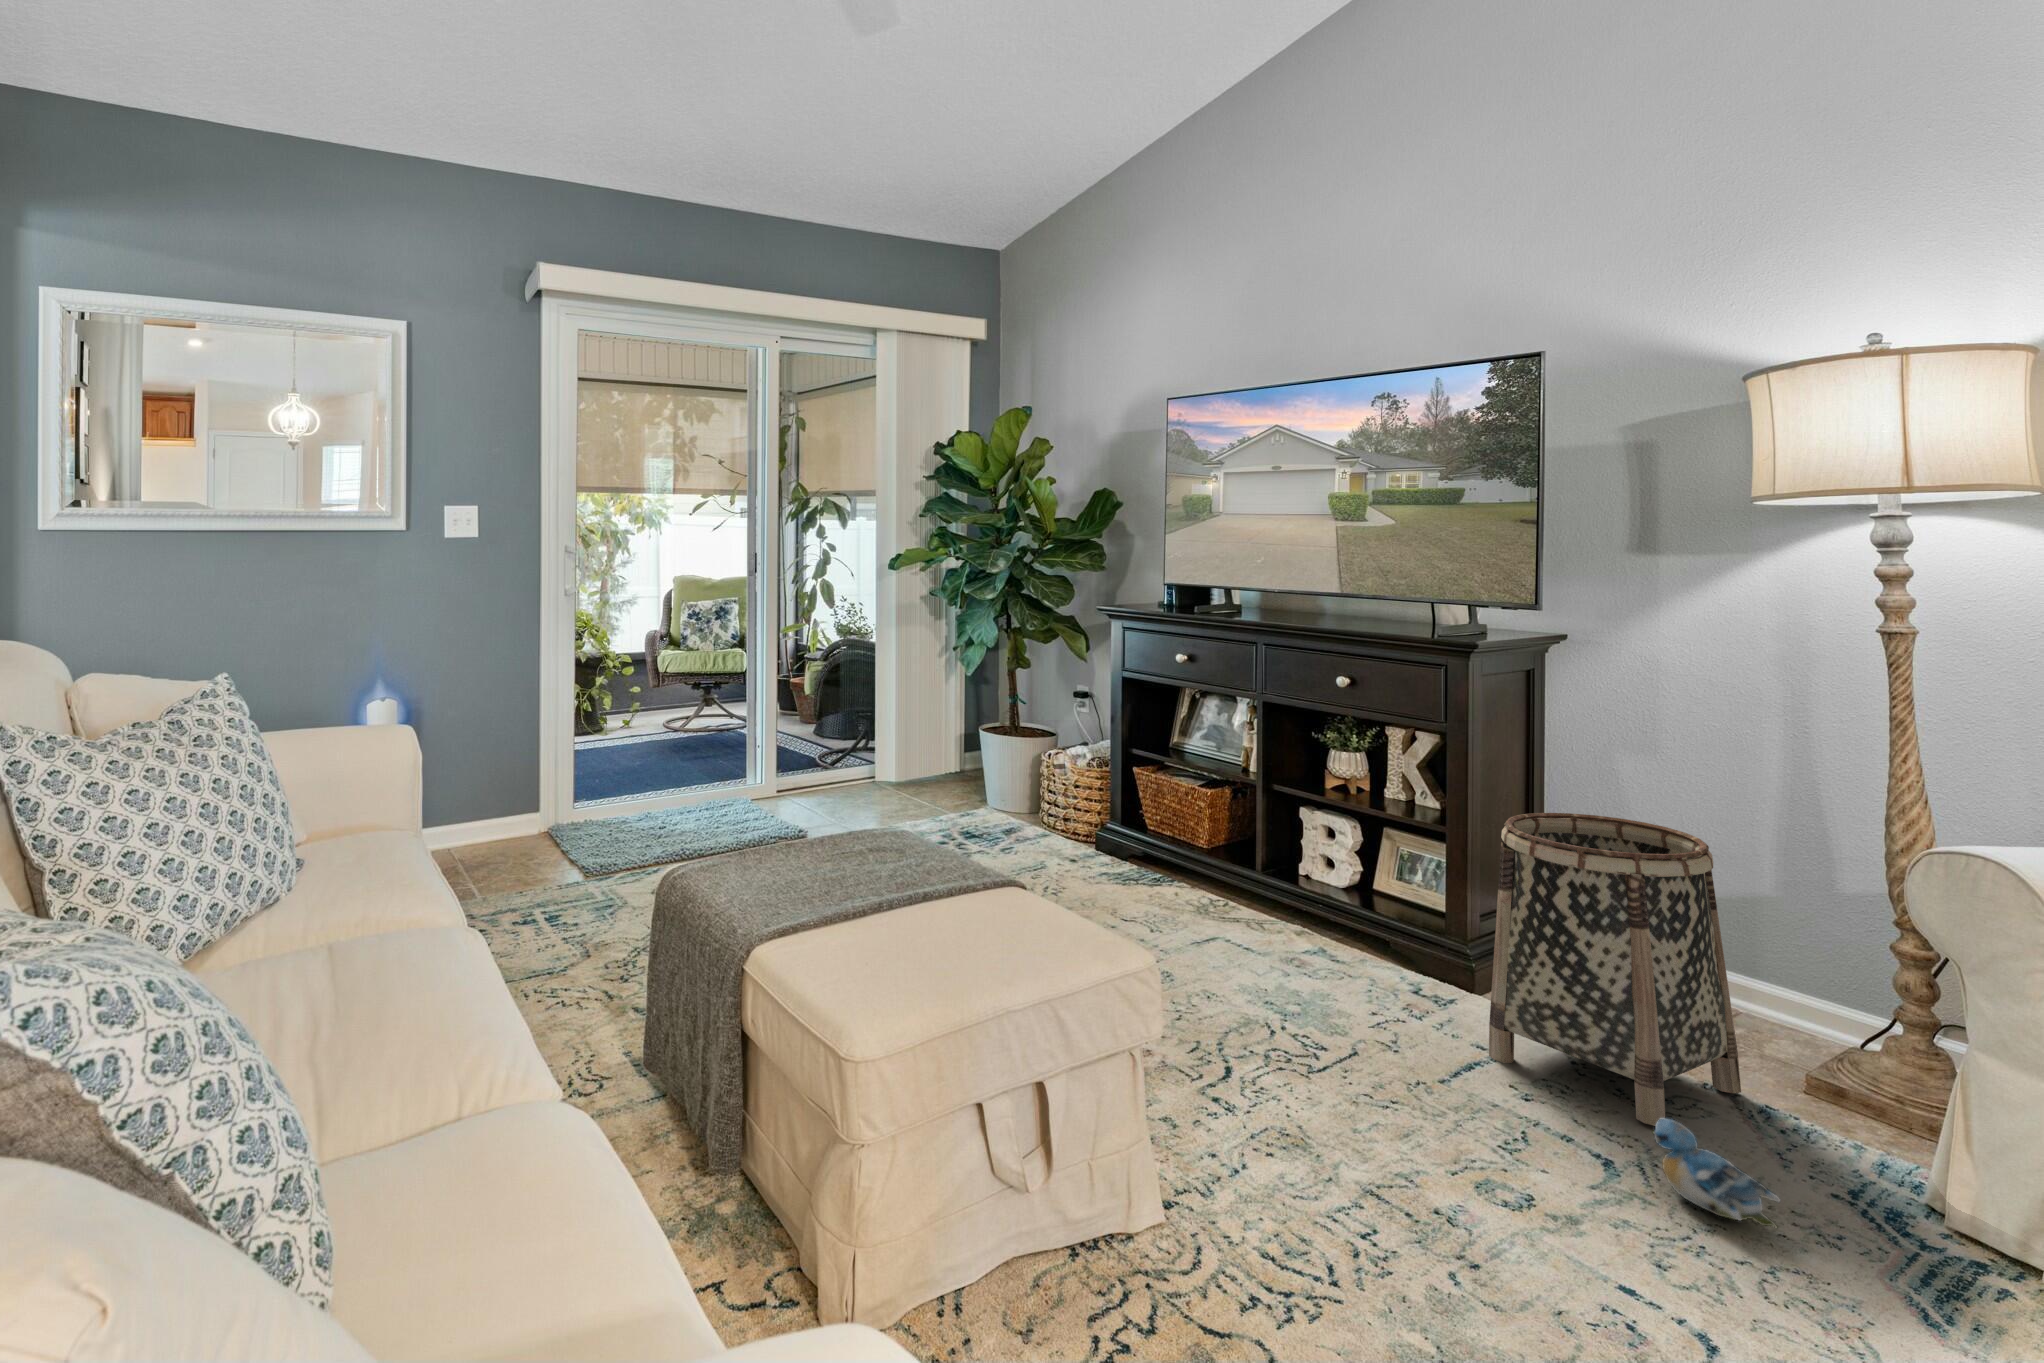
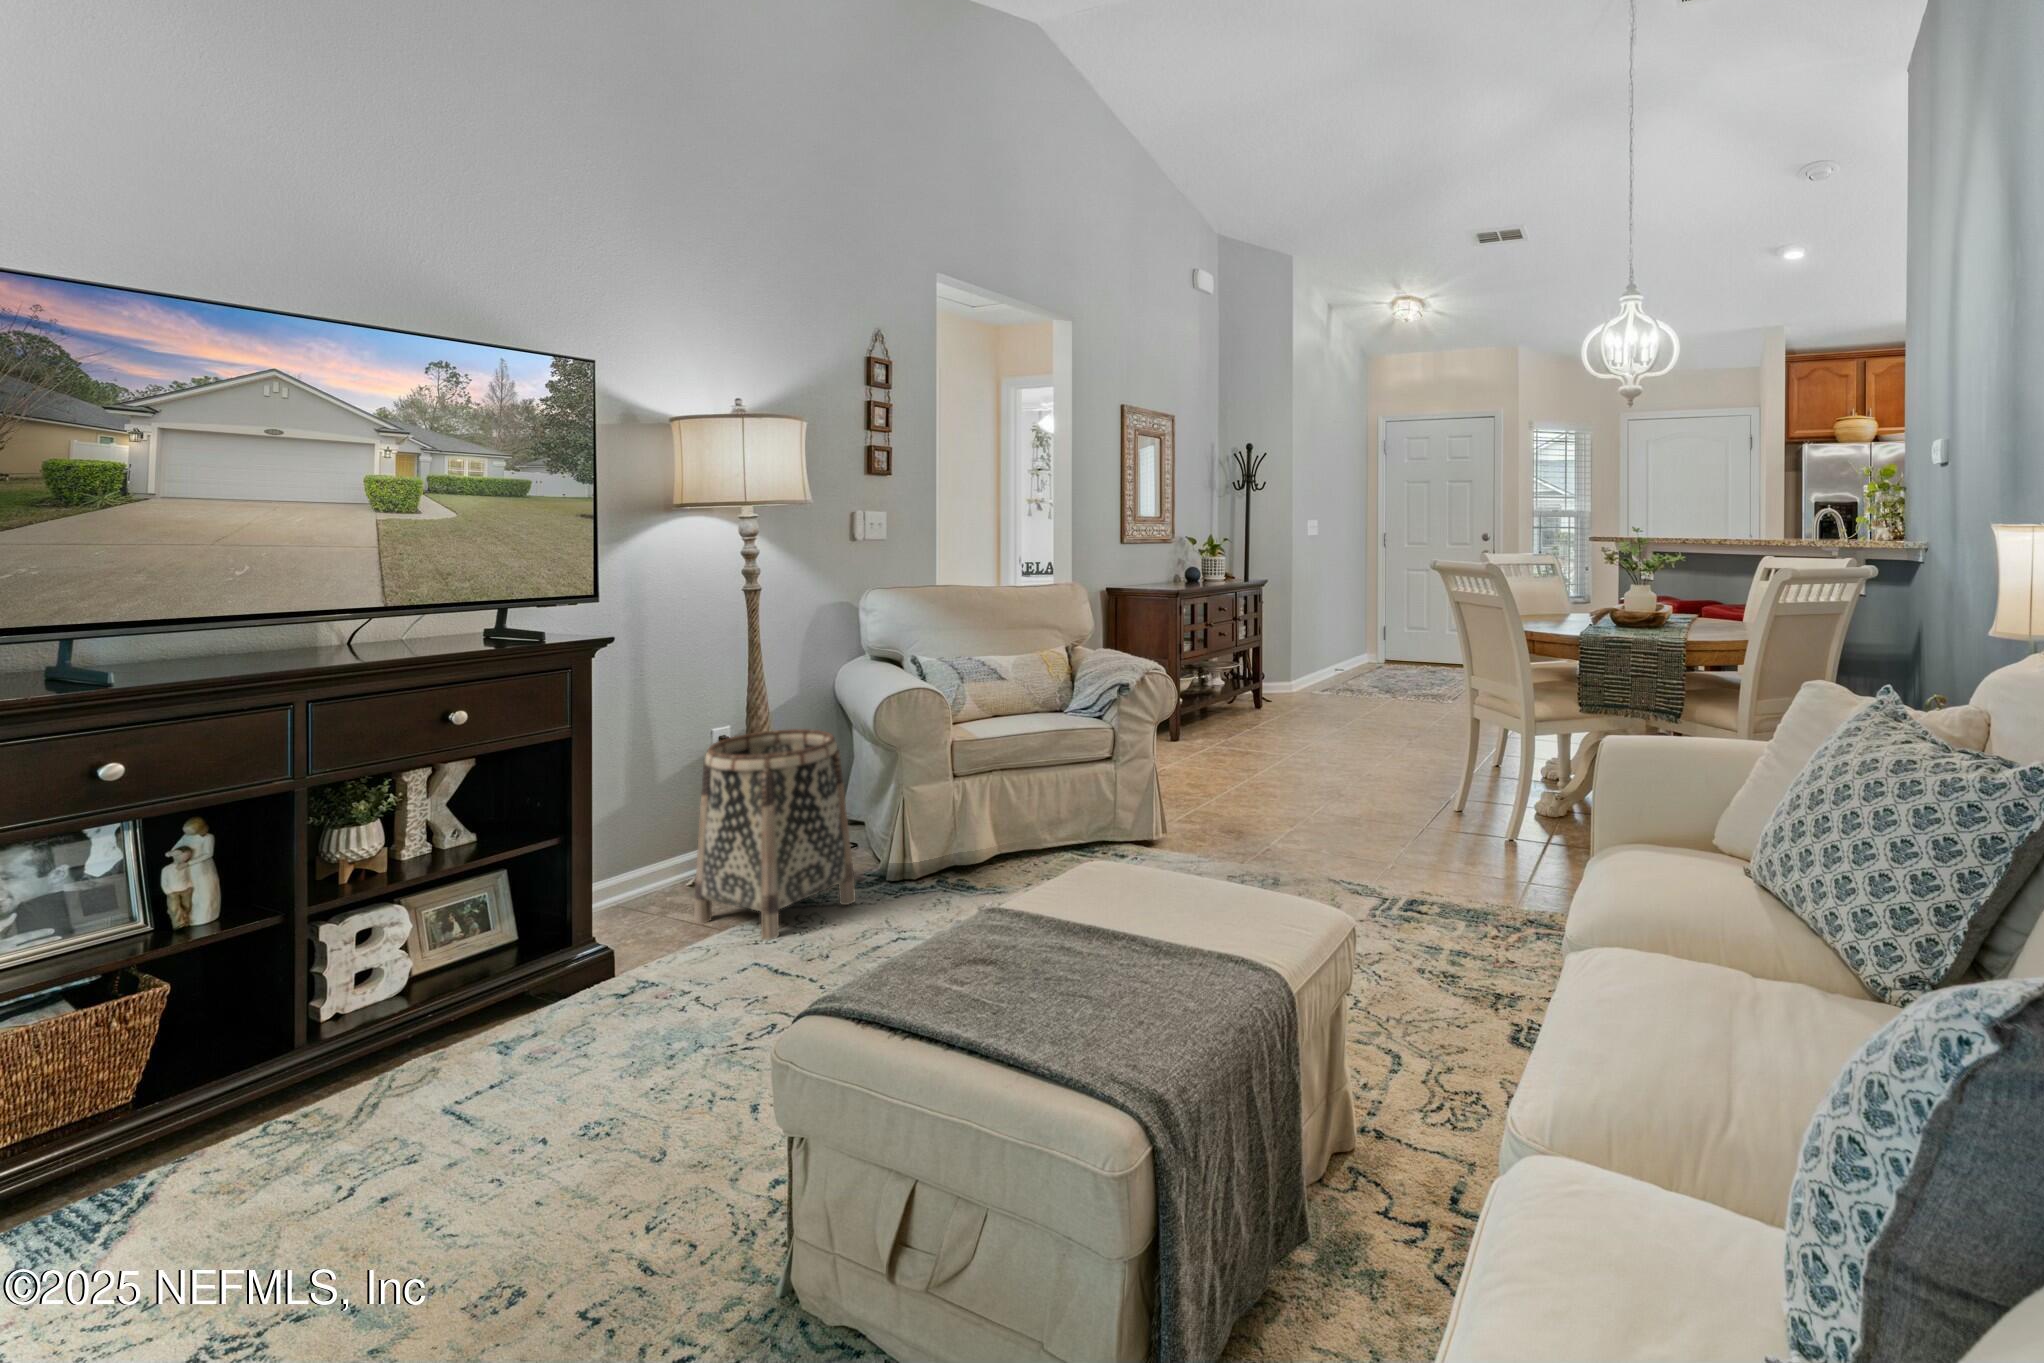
plush toy: present [1653,1118,1780,1227] -> none [919,861,970,898]

